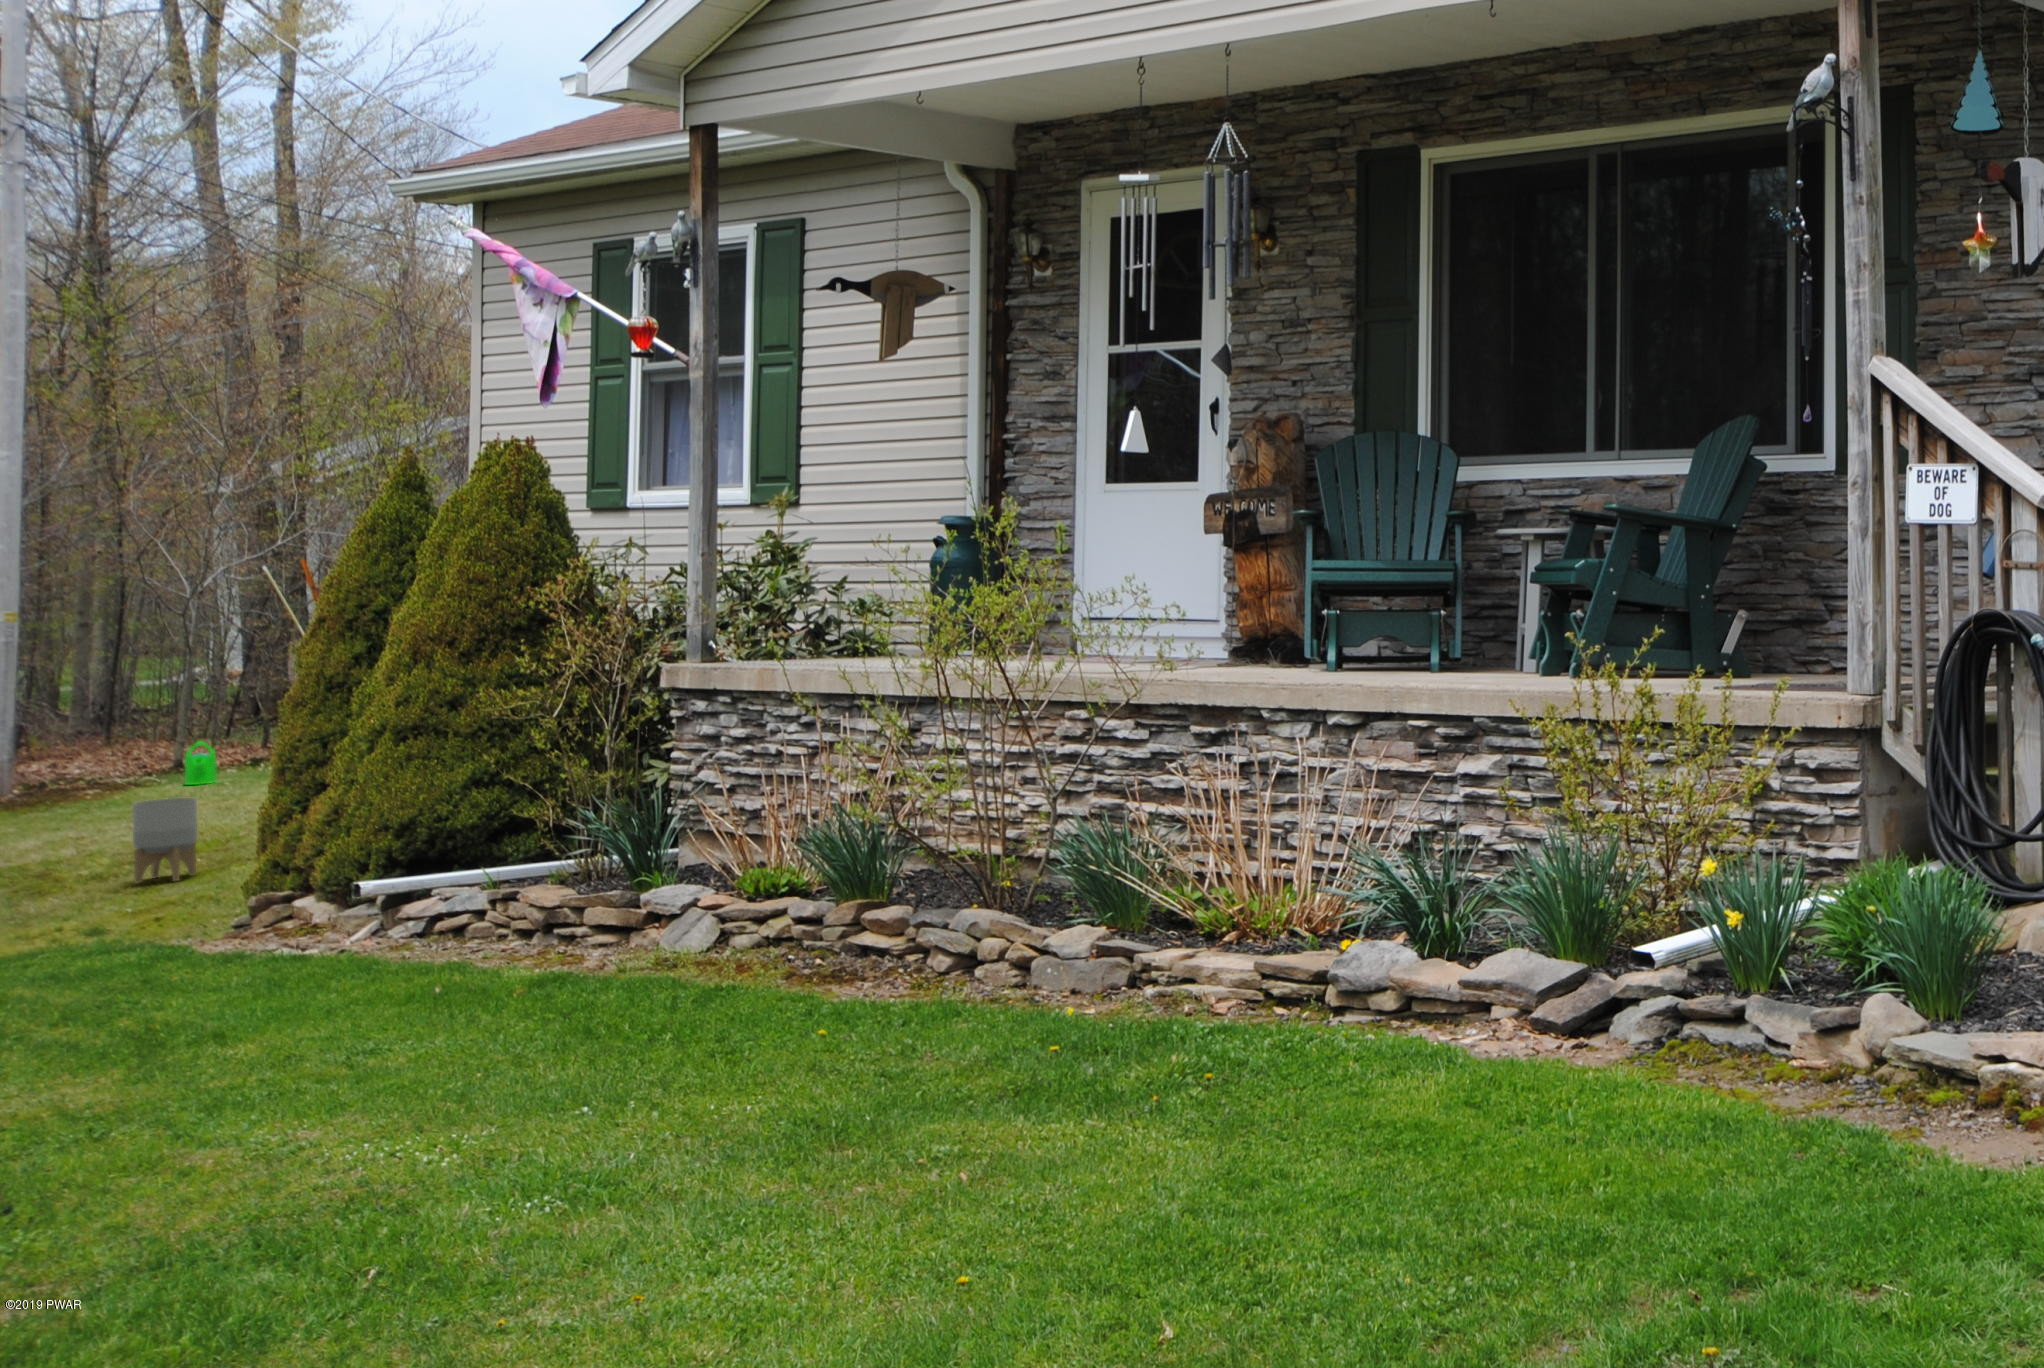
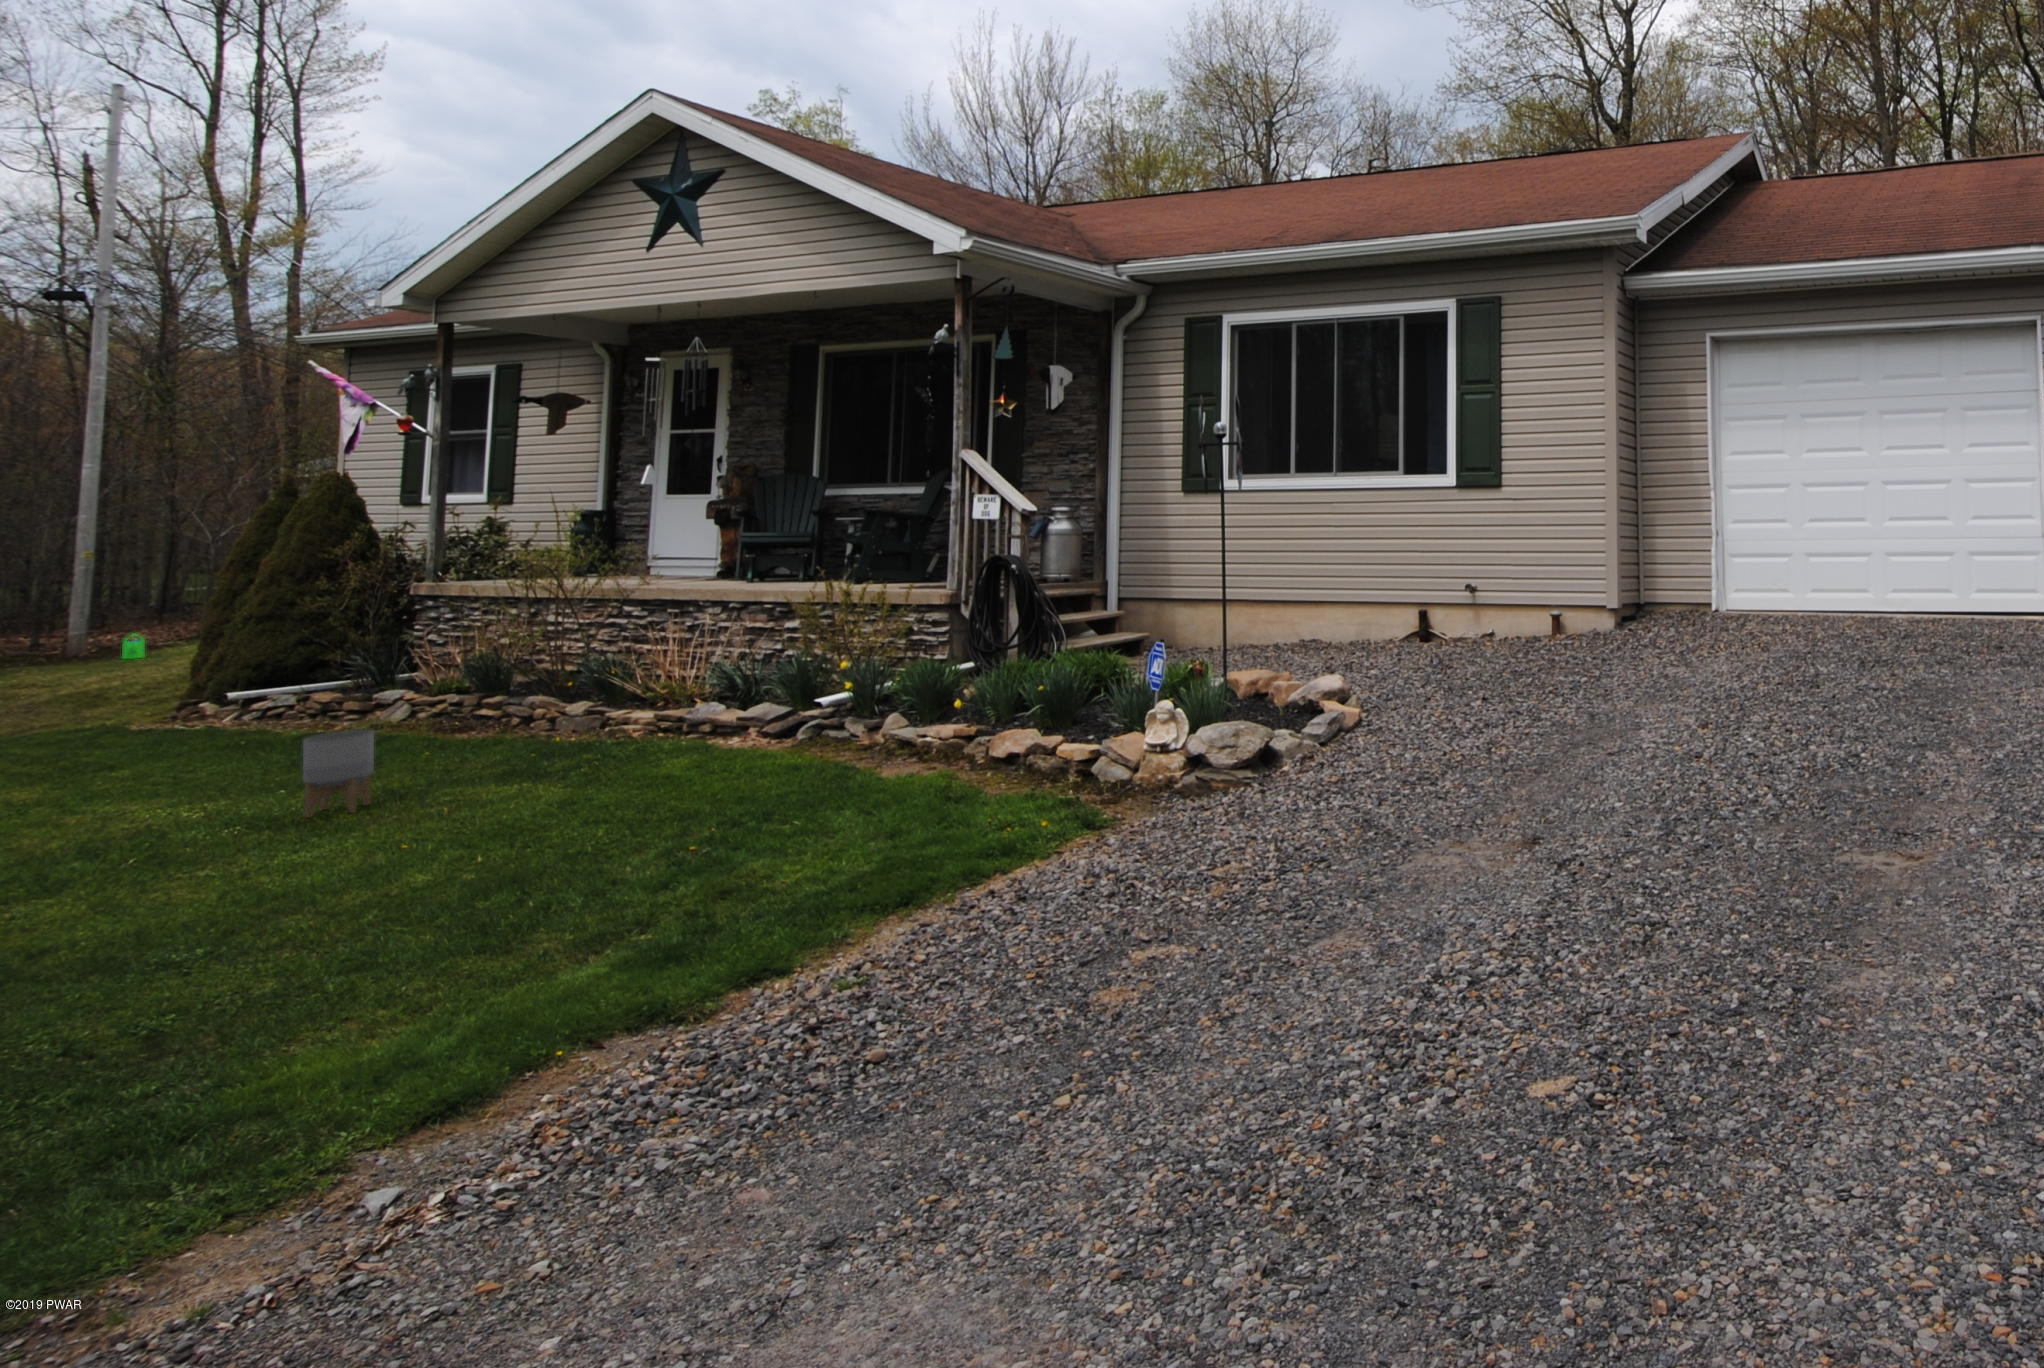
planter: present [133,797,197,884] -> present [303,730,374,818]

